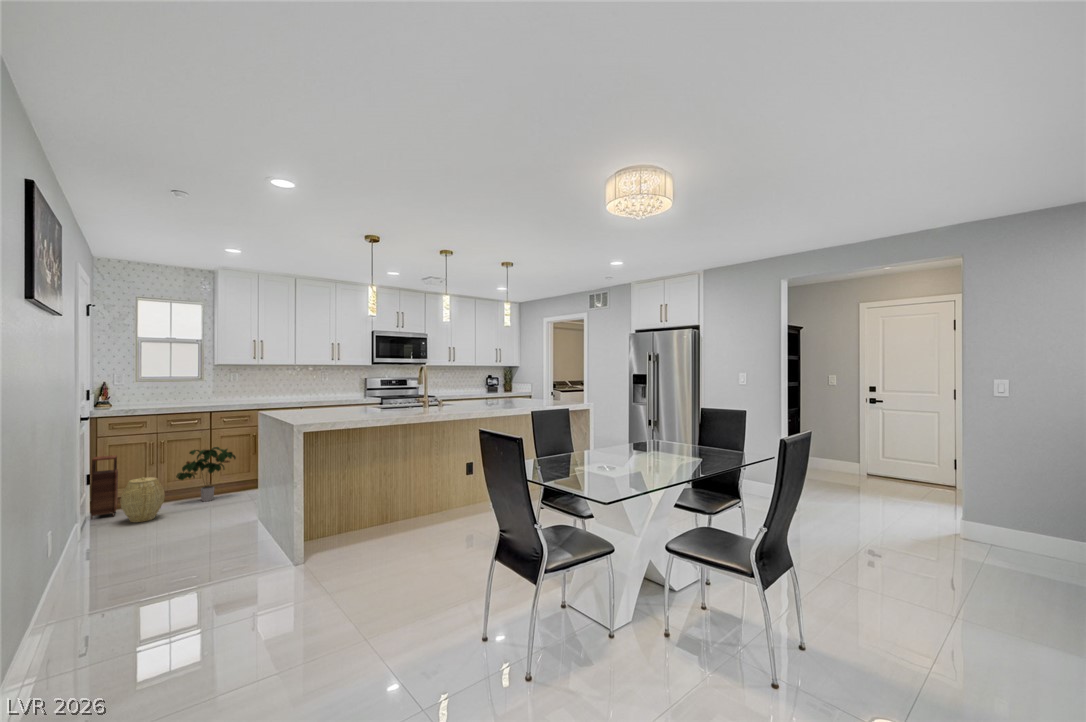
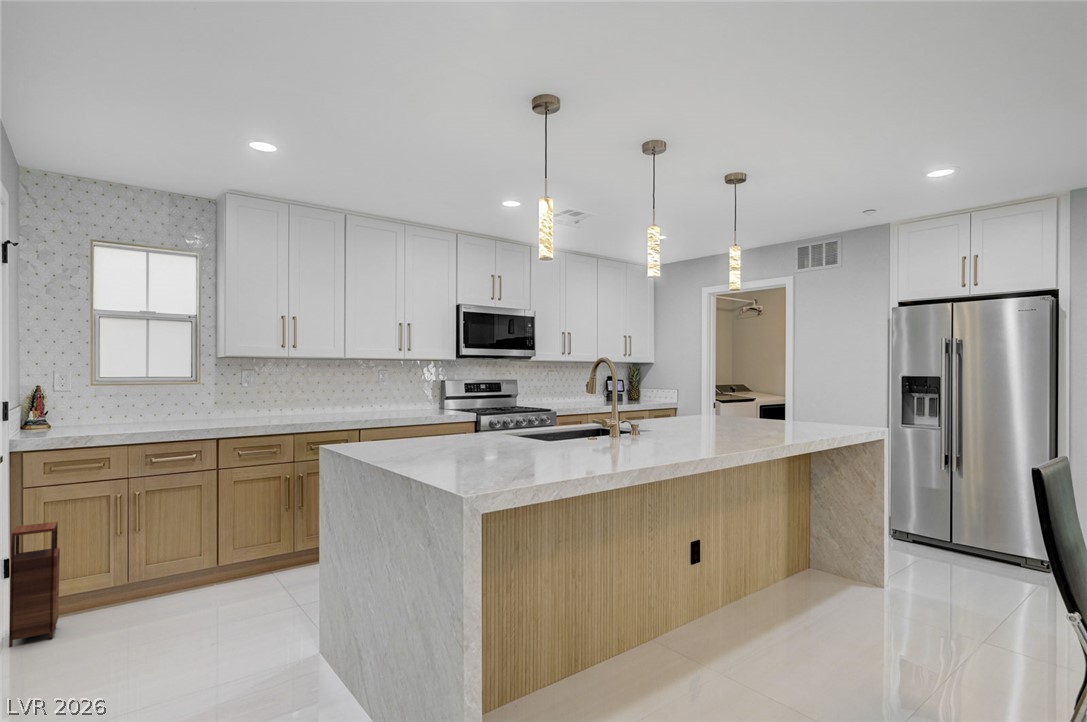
potted plant: present [176,447,236,501] -> none [160,501,260,600]
woven basket: present [120,477,165,522] -> none [63,566,144,658]

